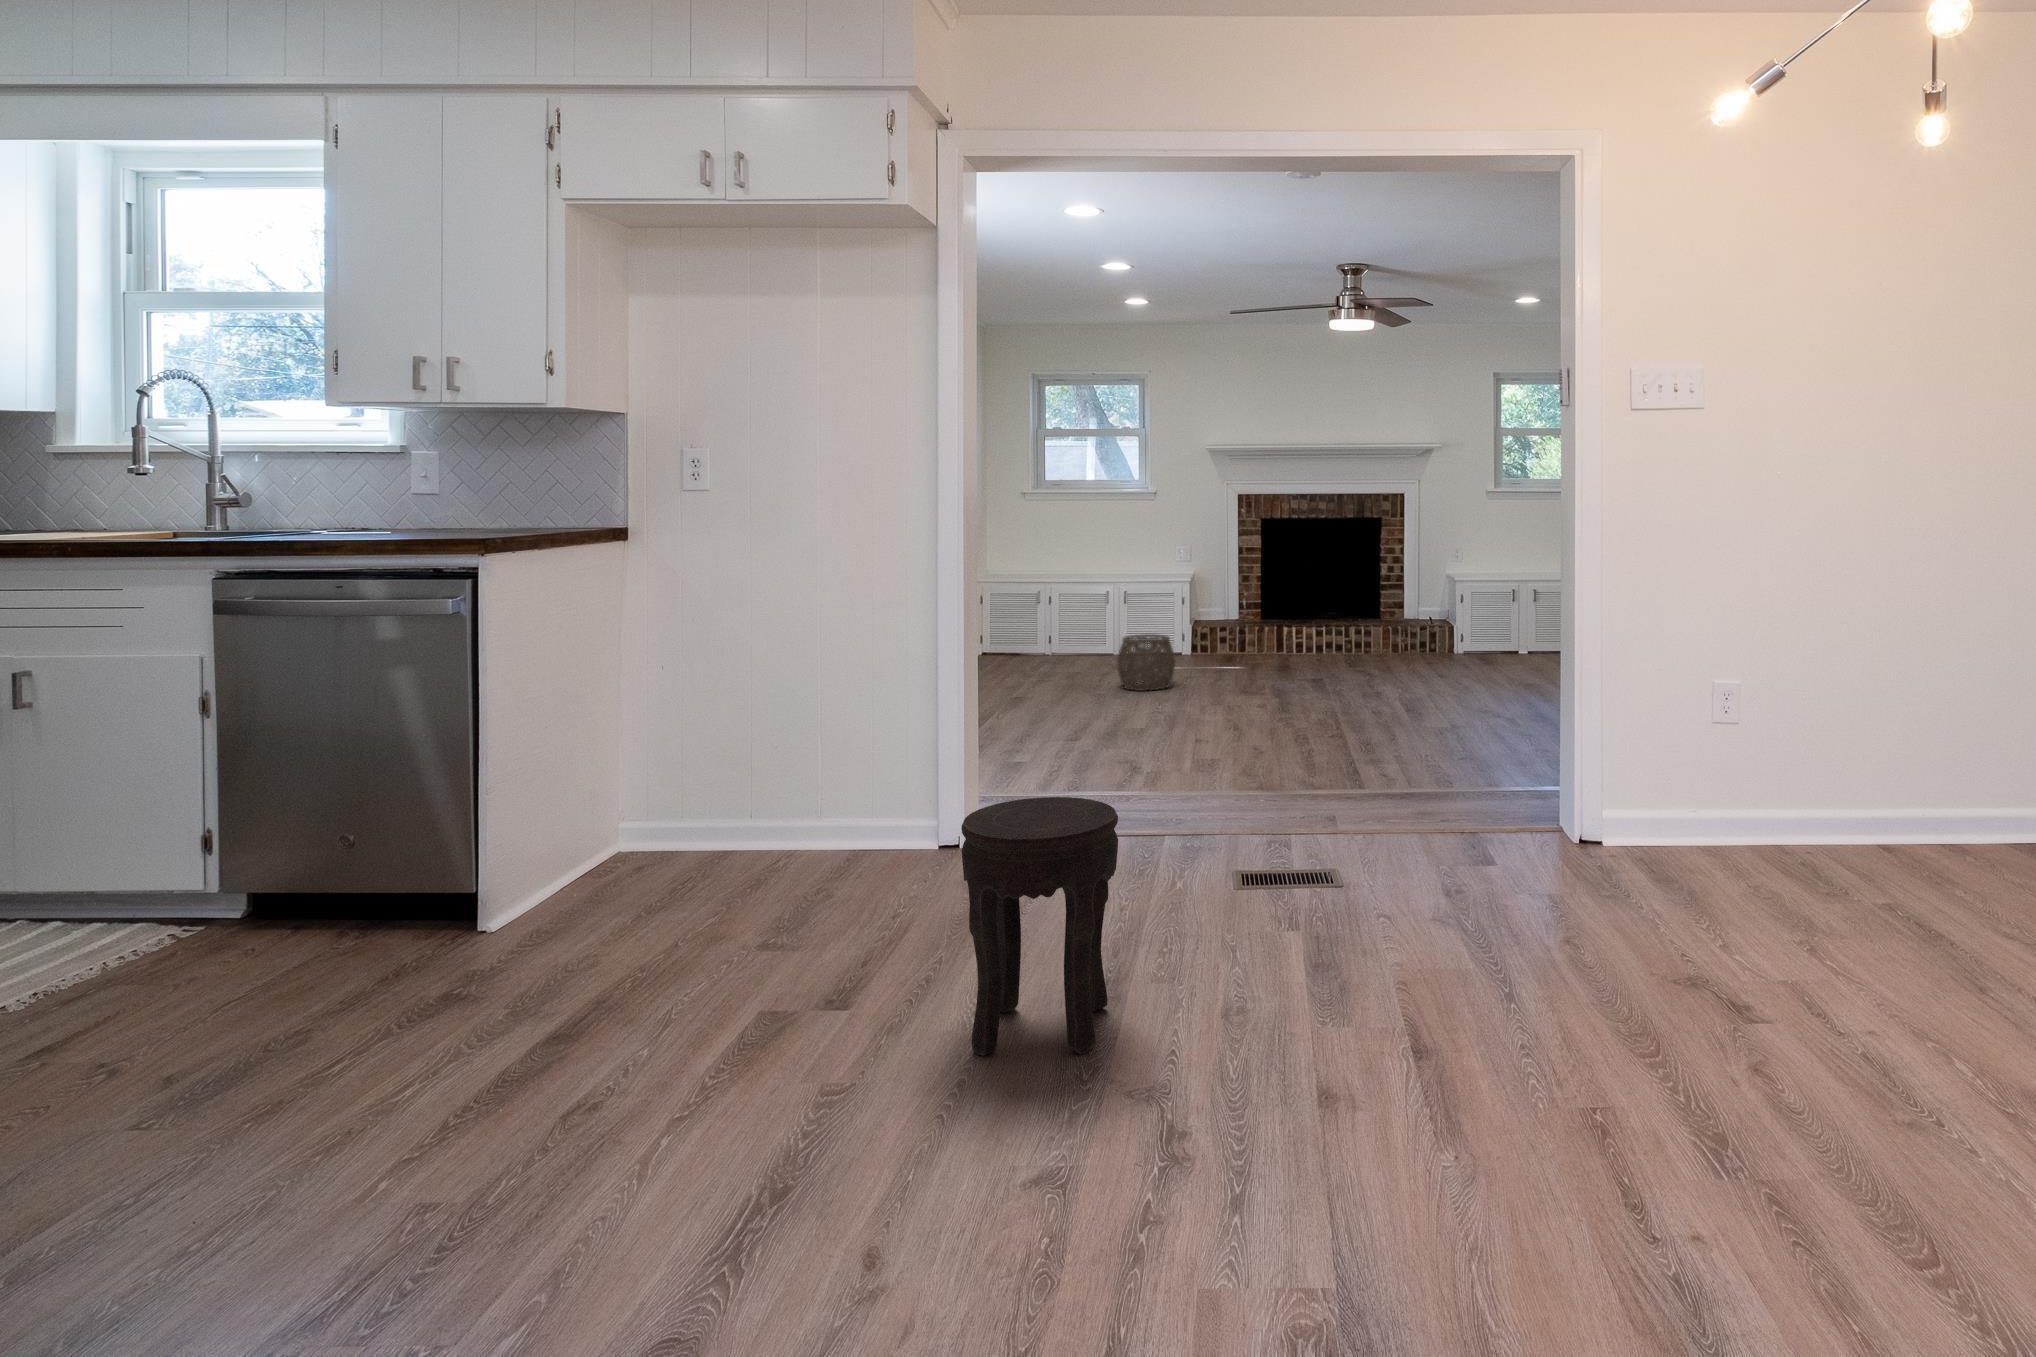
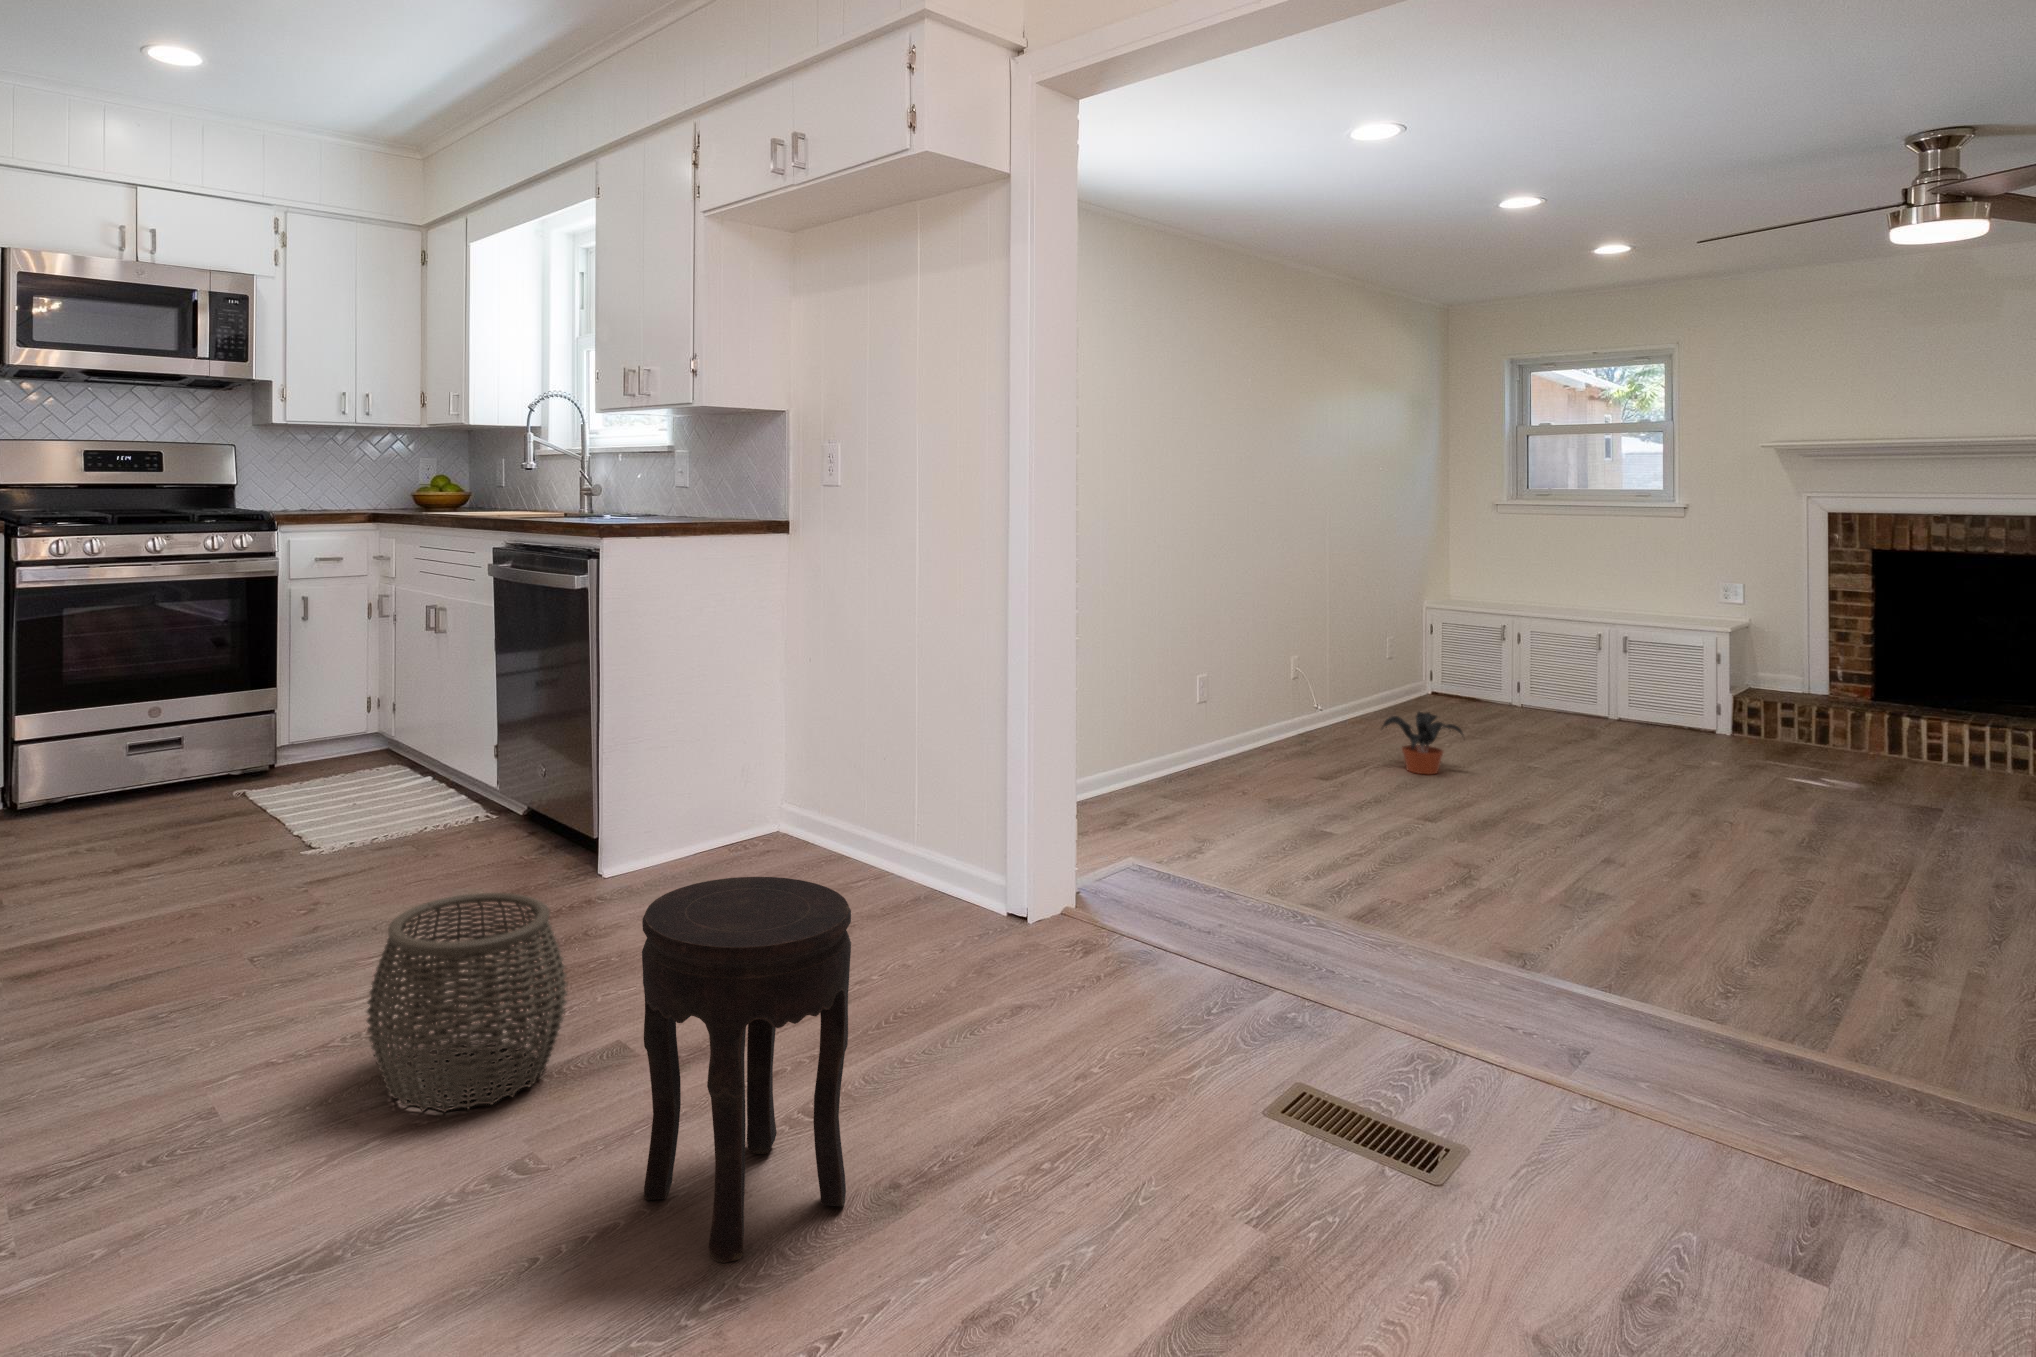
woven basket: present [1117,634,1175,691] -> present [367,893,567,1112]
potted plant: none [1020,659,1082,708] -> present [1383,712,1463,774]

